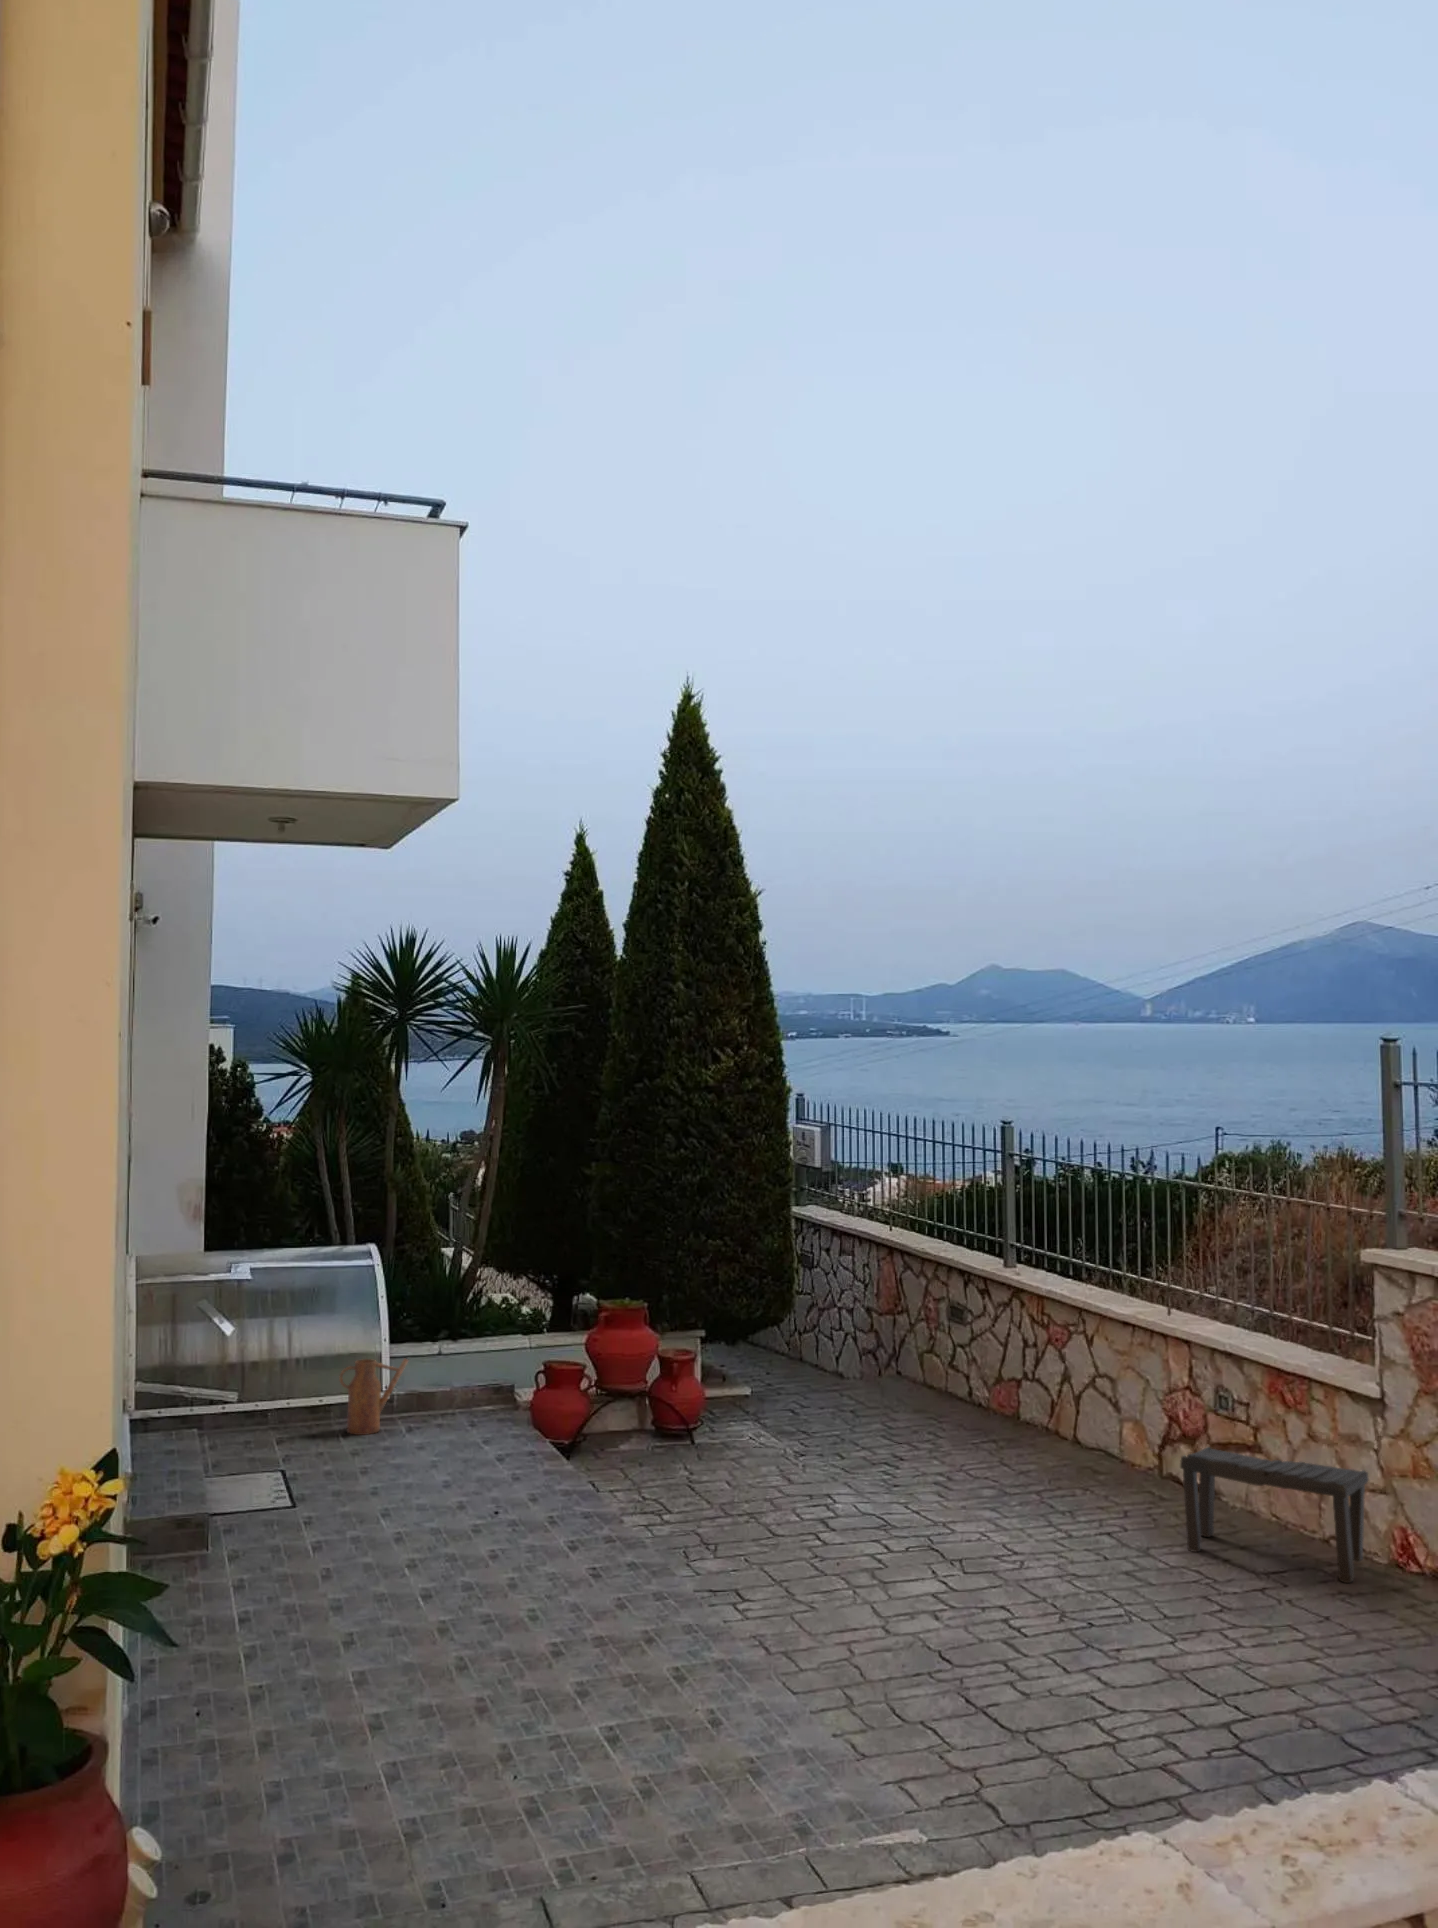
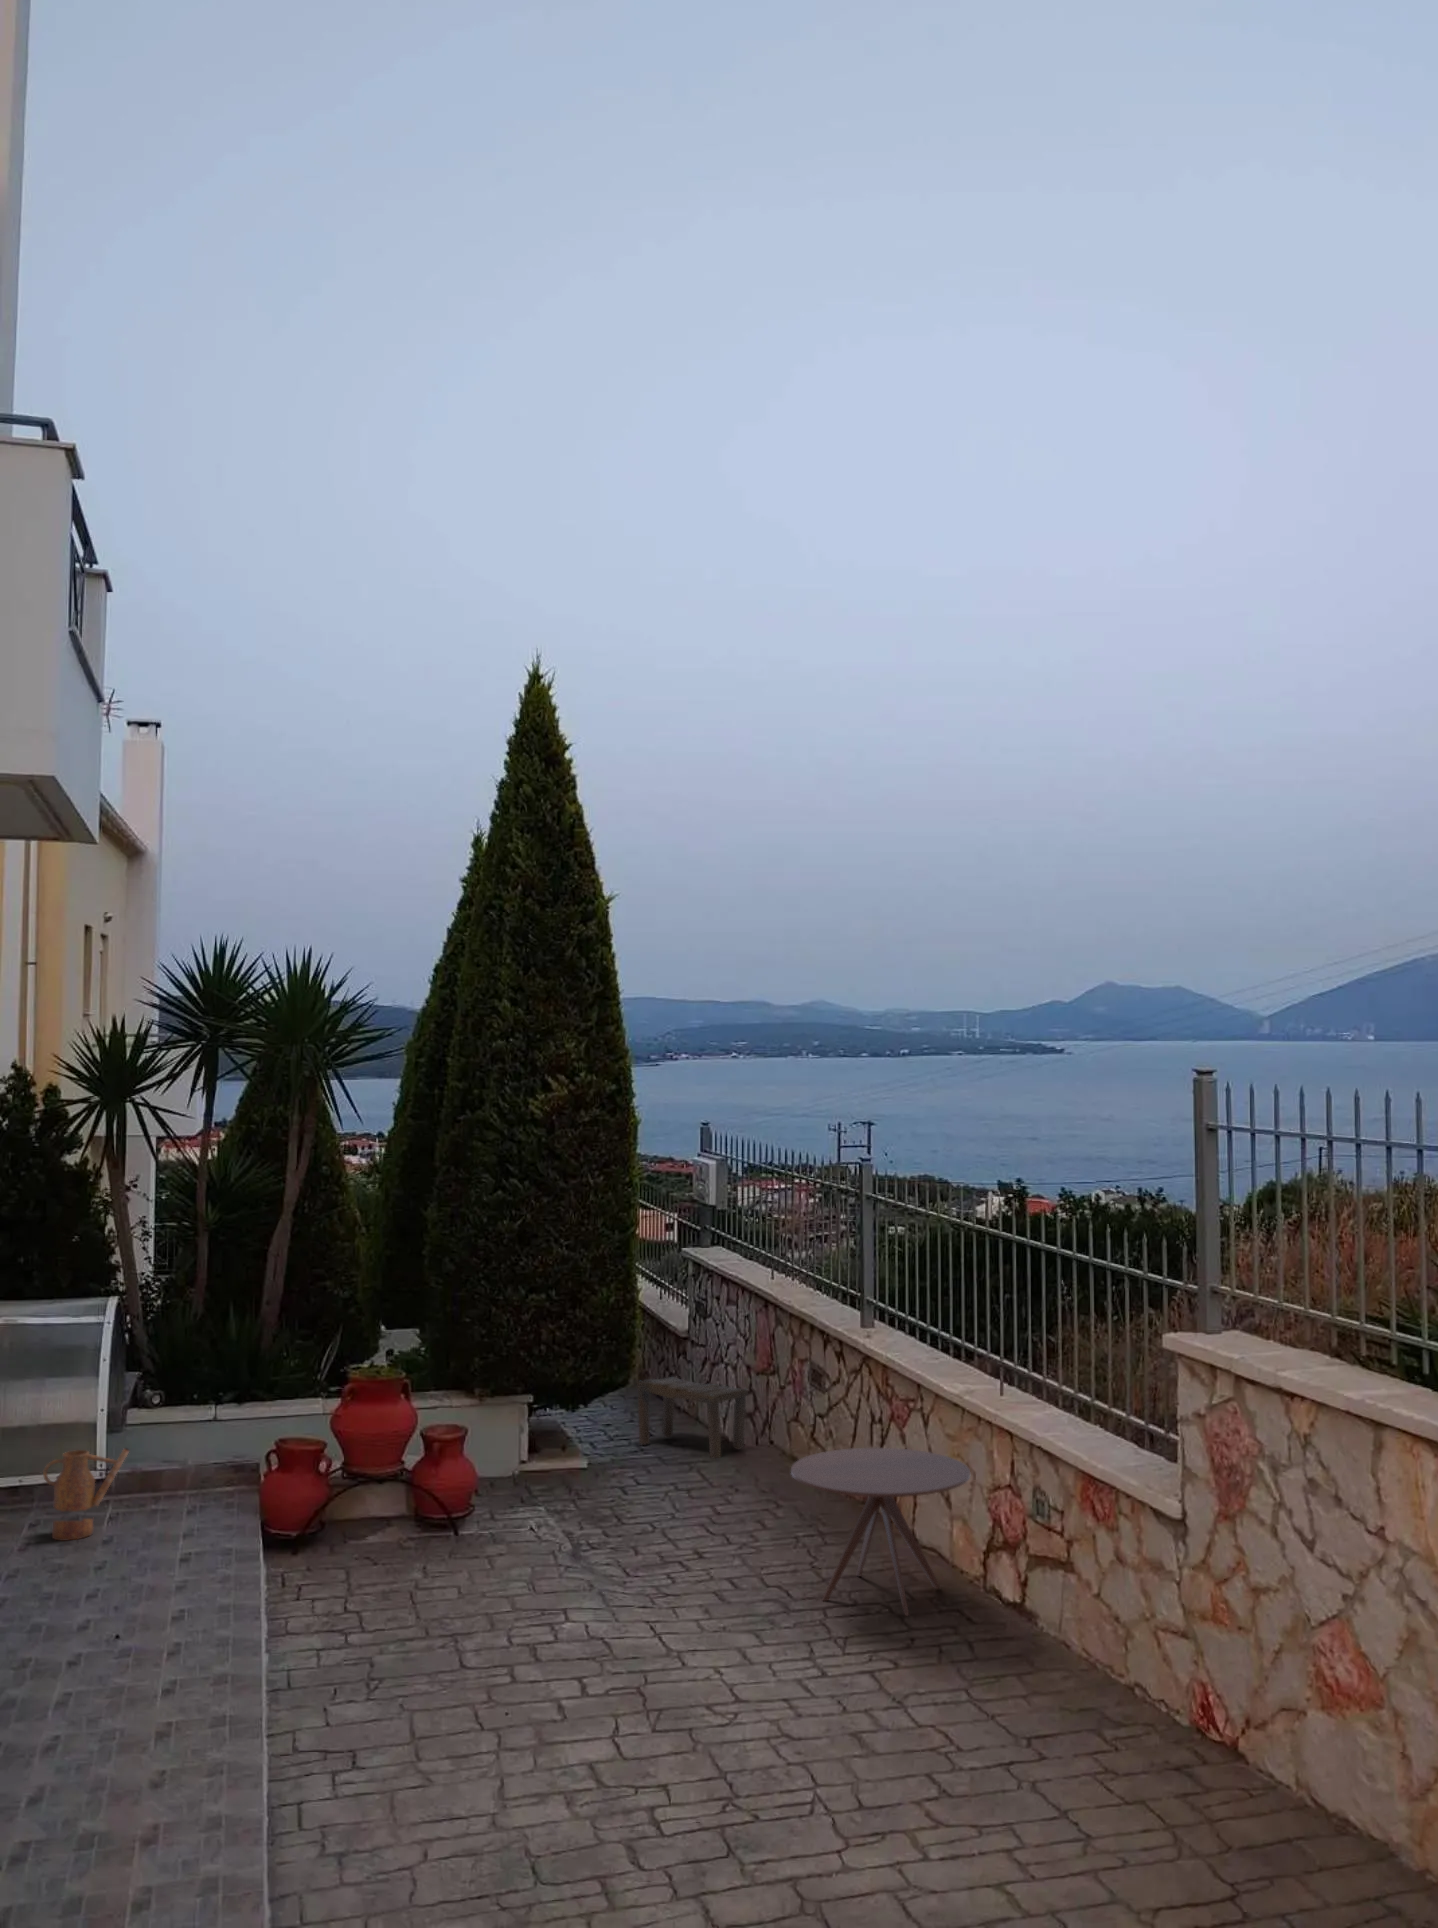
round table: none [997,1360,1152,1494] -> present [791,1448,970,1616]
bench: present [1180,1447,1368,1583] -> present [637,1377,748,1458]

